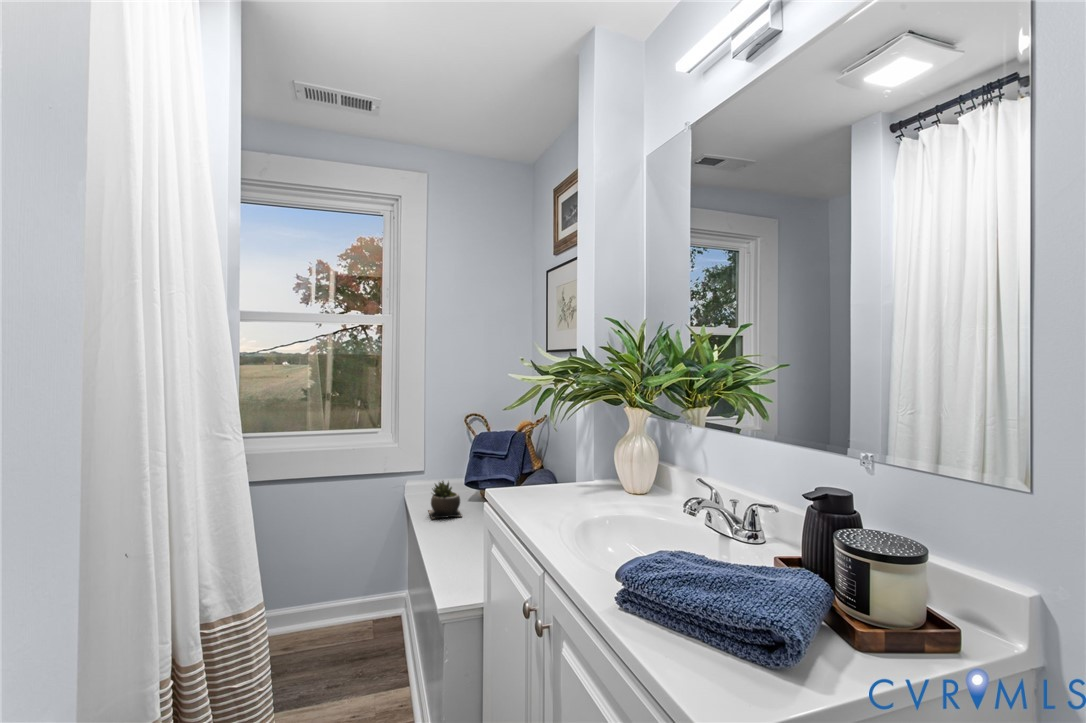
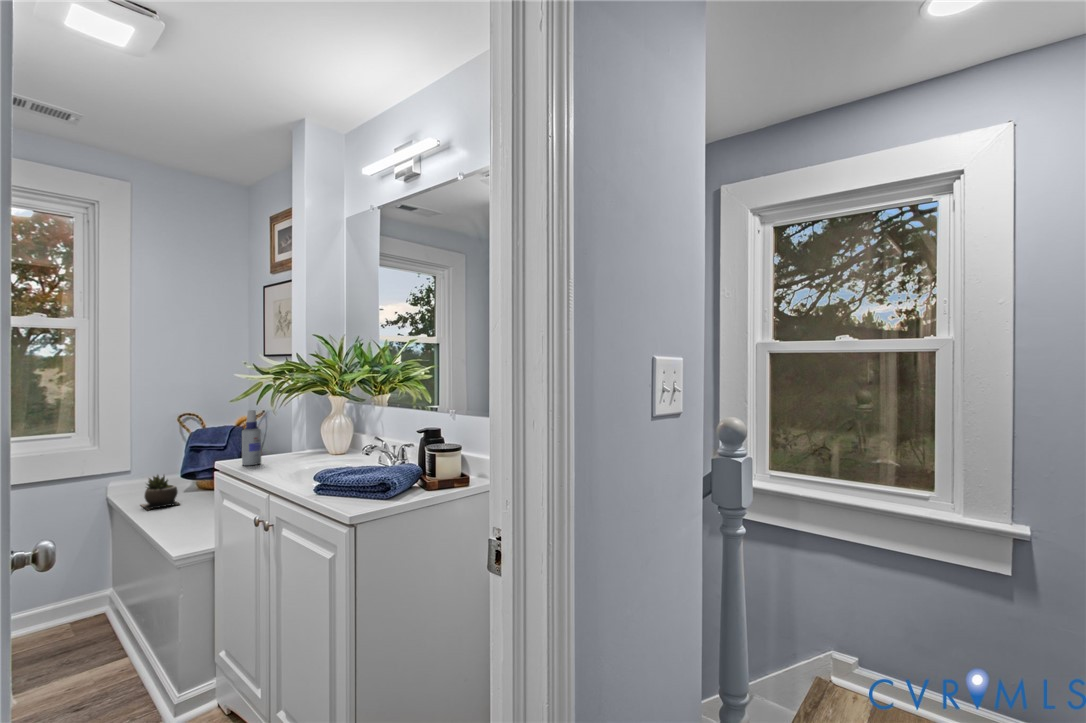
spray bottle: none [514,424,538,503] -> present [242,410,261,465]

